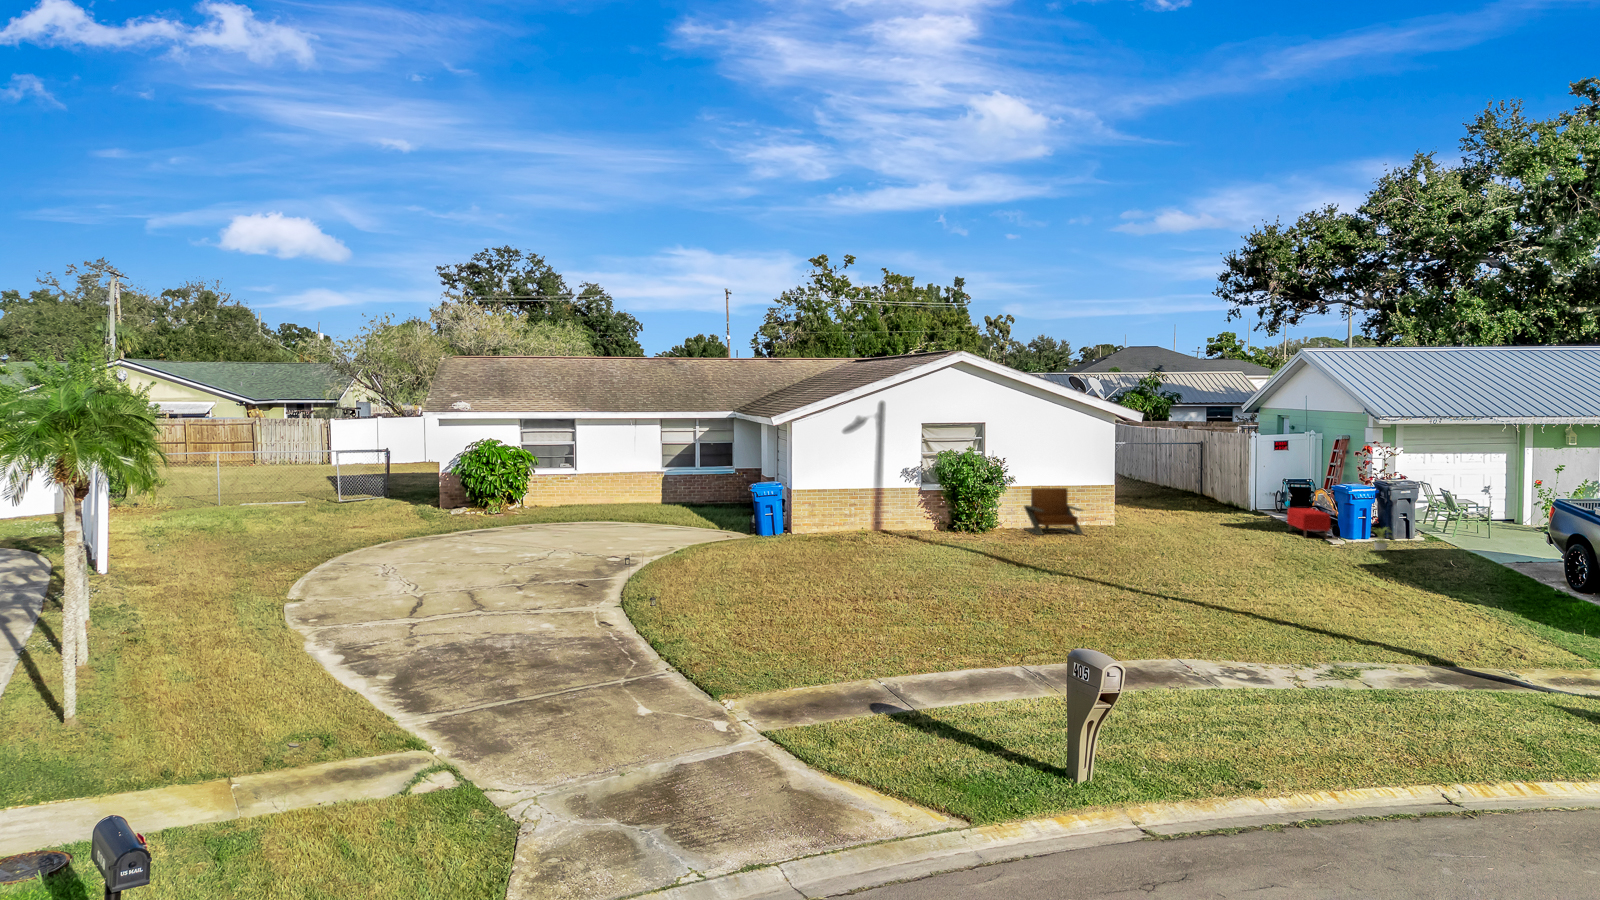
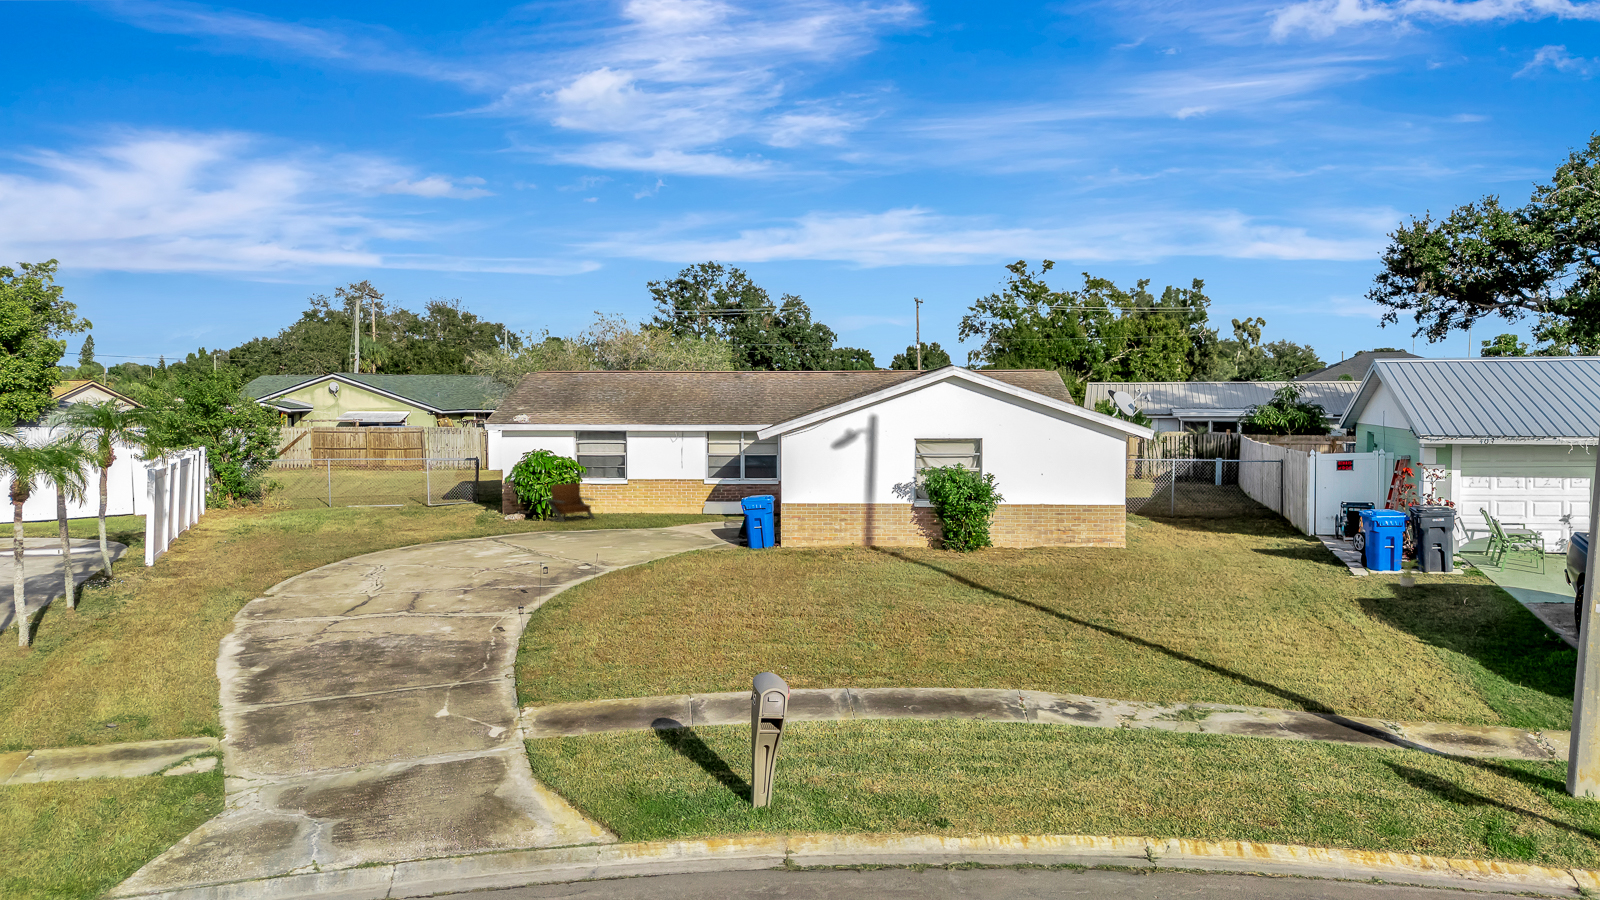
lounge chair: present [1024,488,1083,535] -> present [546,483,595,522]
bench: present [1287,508,1330,538] -> none [1324,534,1364,570]

